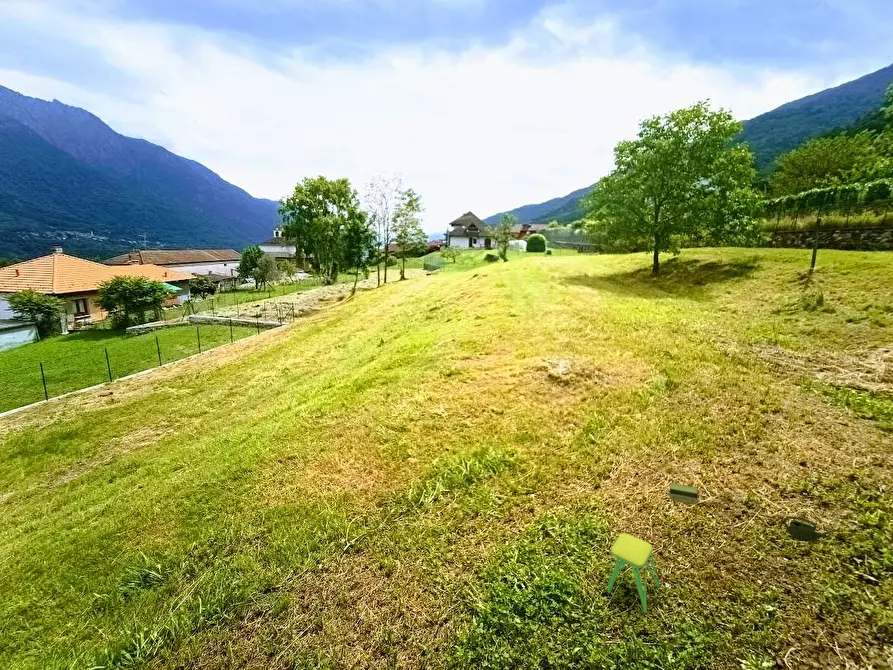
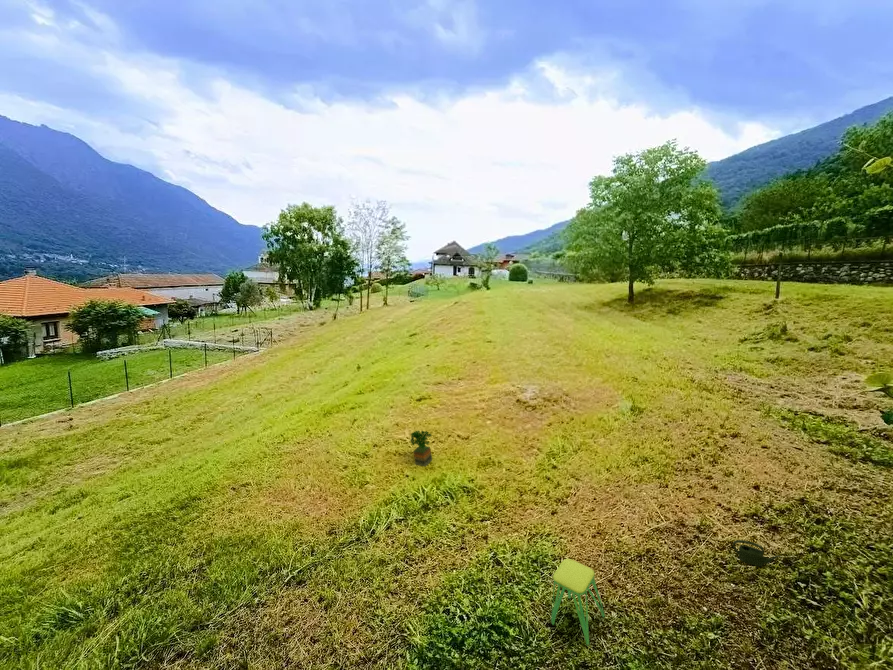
potted tree: none [452,407,474,442] -> present [410,431,432,466]
toolbox: present [670,483,697,504] -> none [623,507,650,529]

